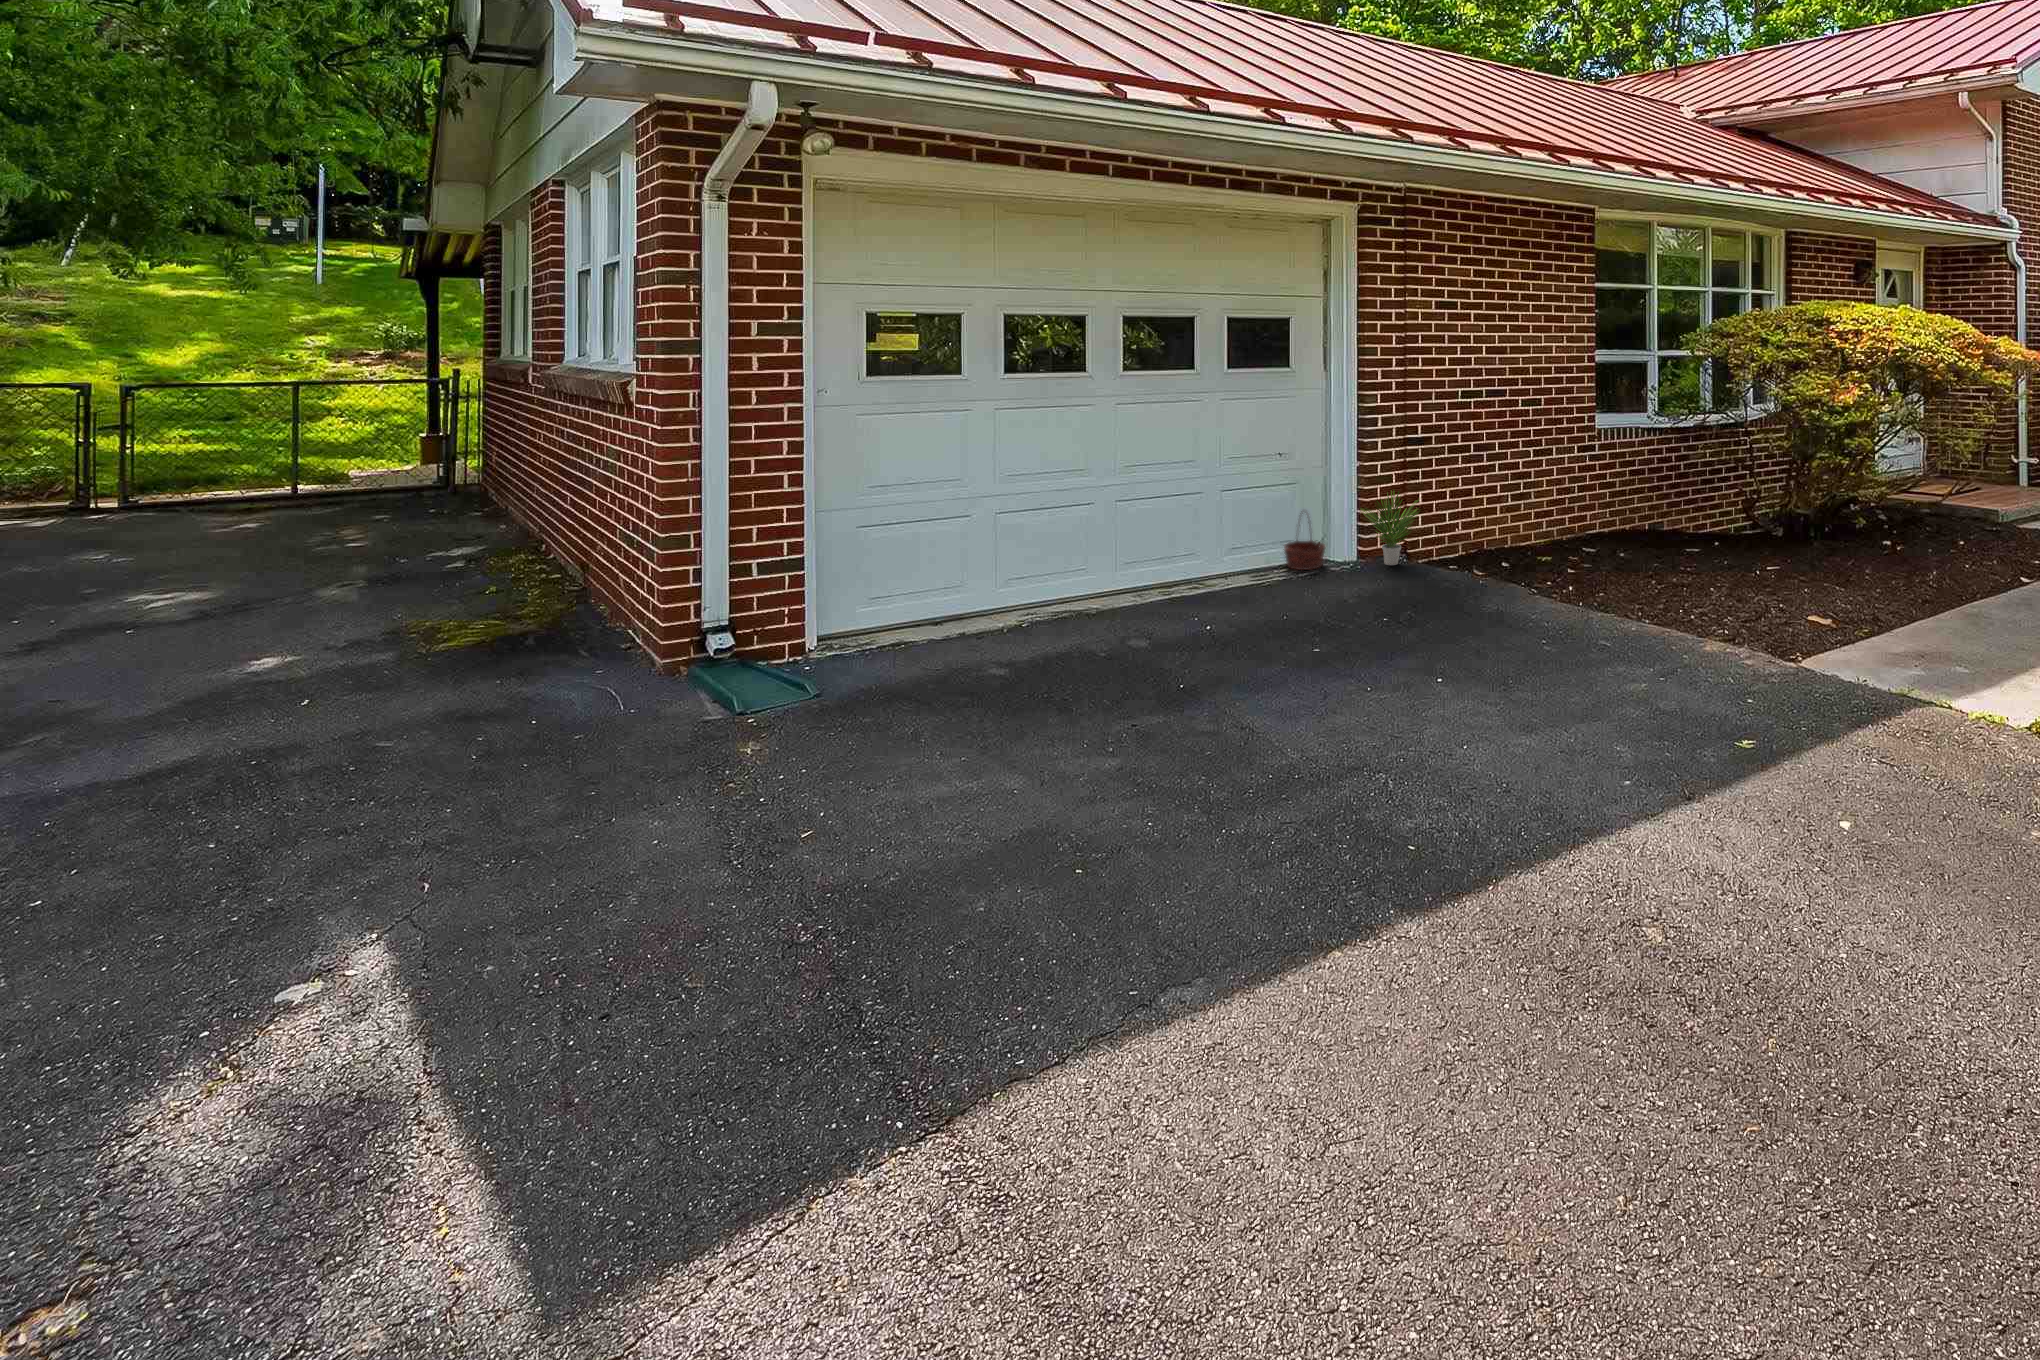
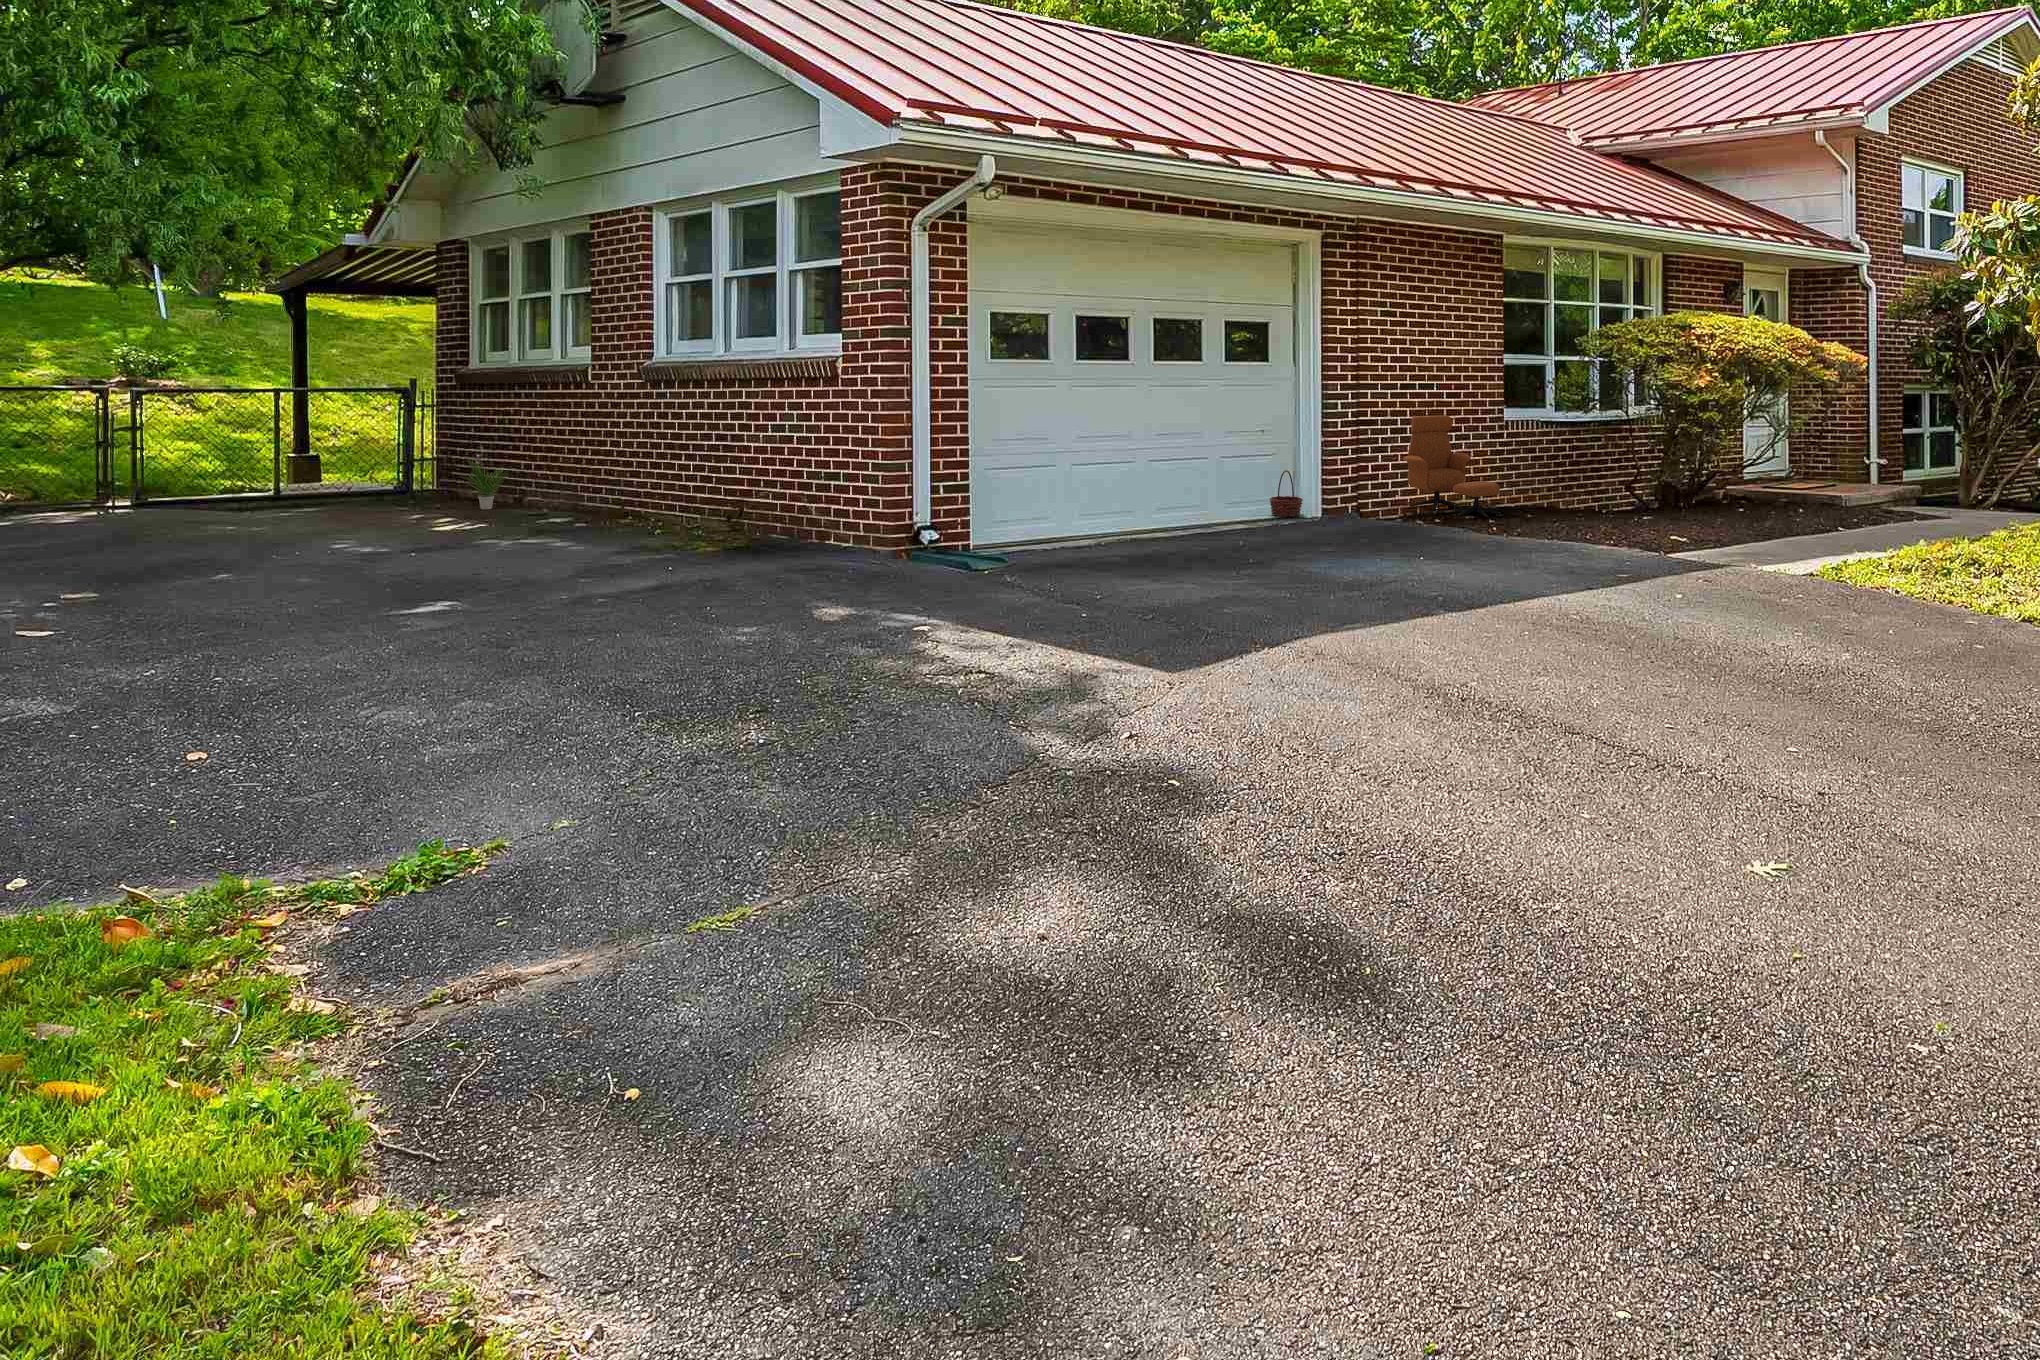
lounge chair: none [1462,432,1583,571] -> present [1403,415,1501,517]
potted plant: present [1364,491,1419,565] -> present [466,462,507,509]

